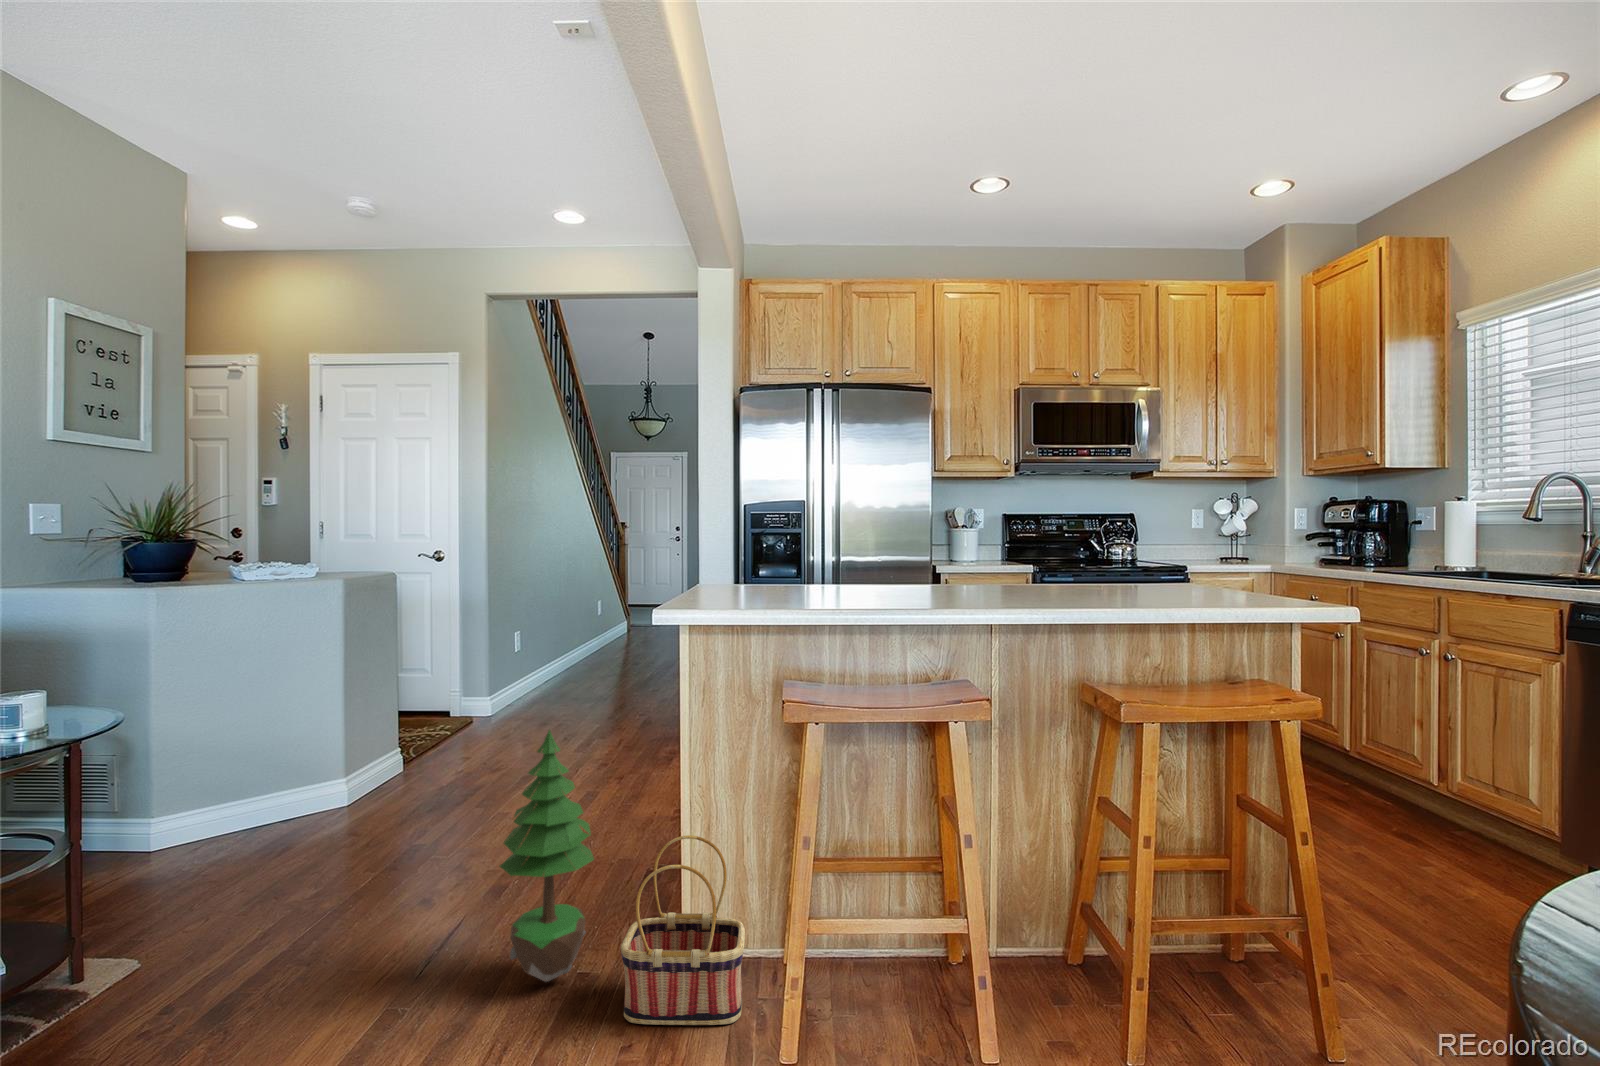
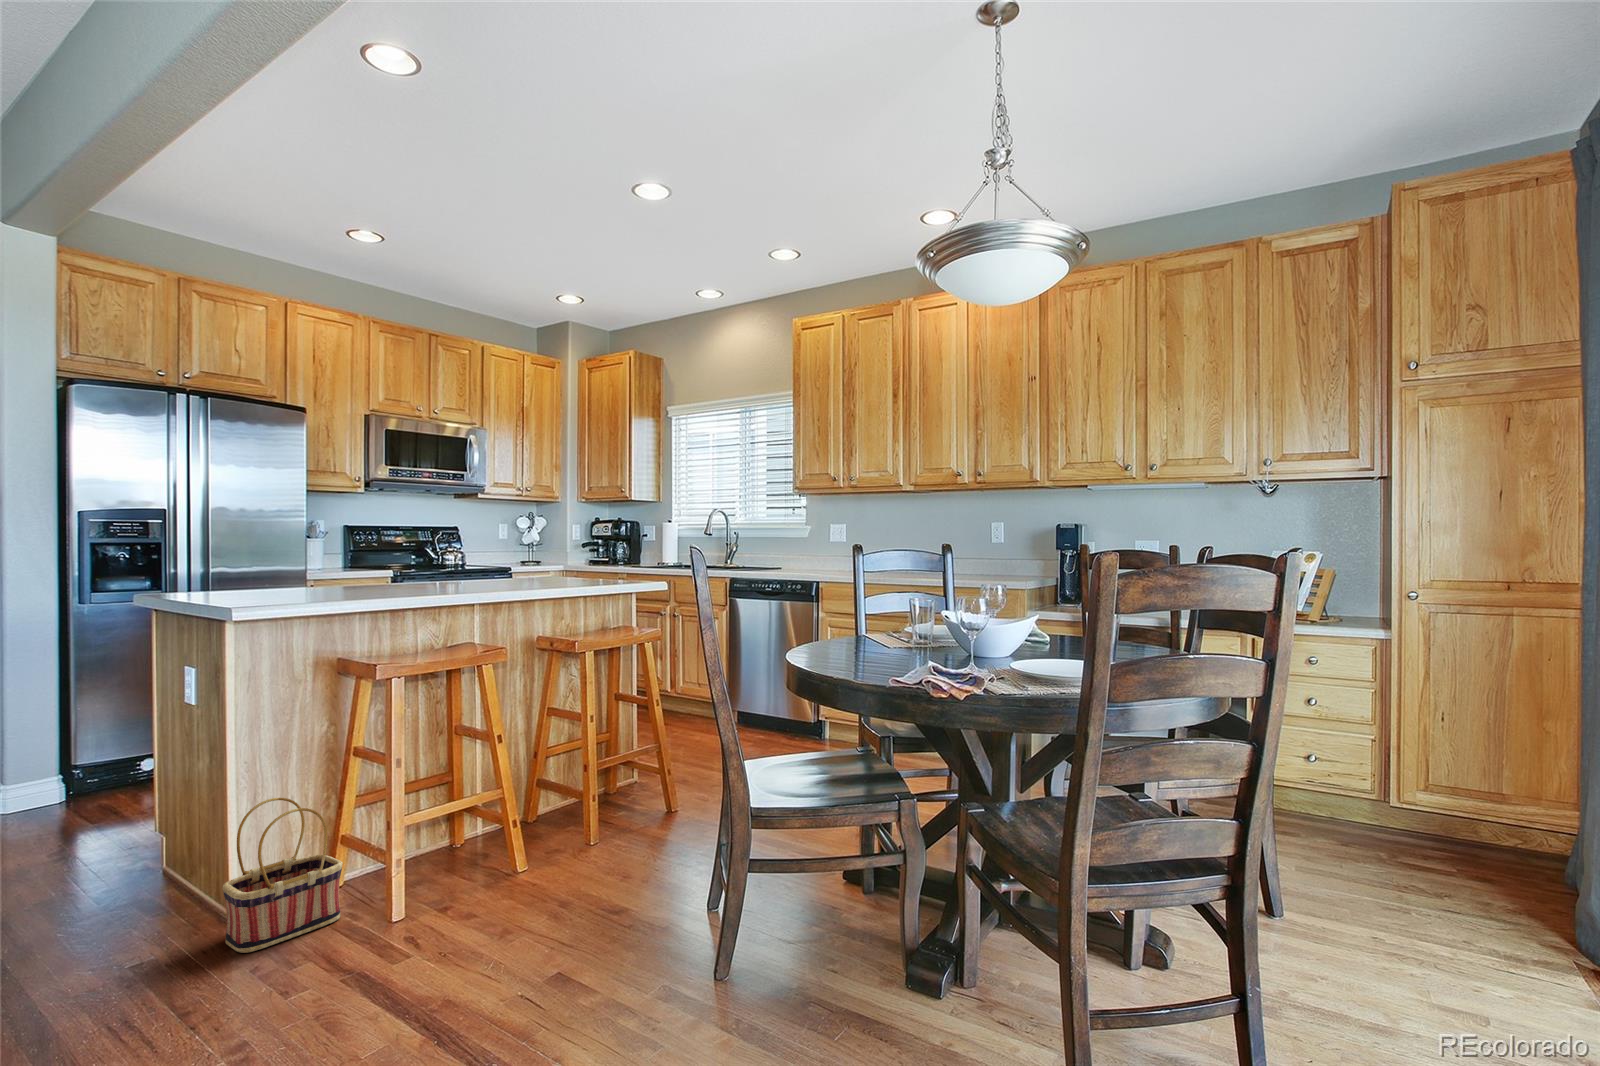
potted tree: present [500,730,594,982] -> none [64,733,174,974]

